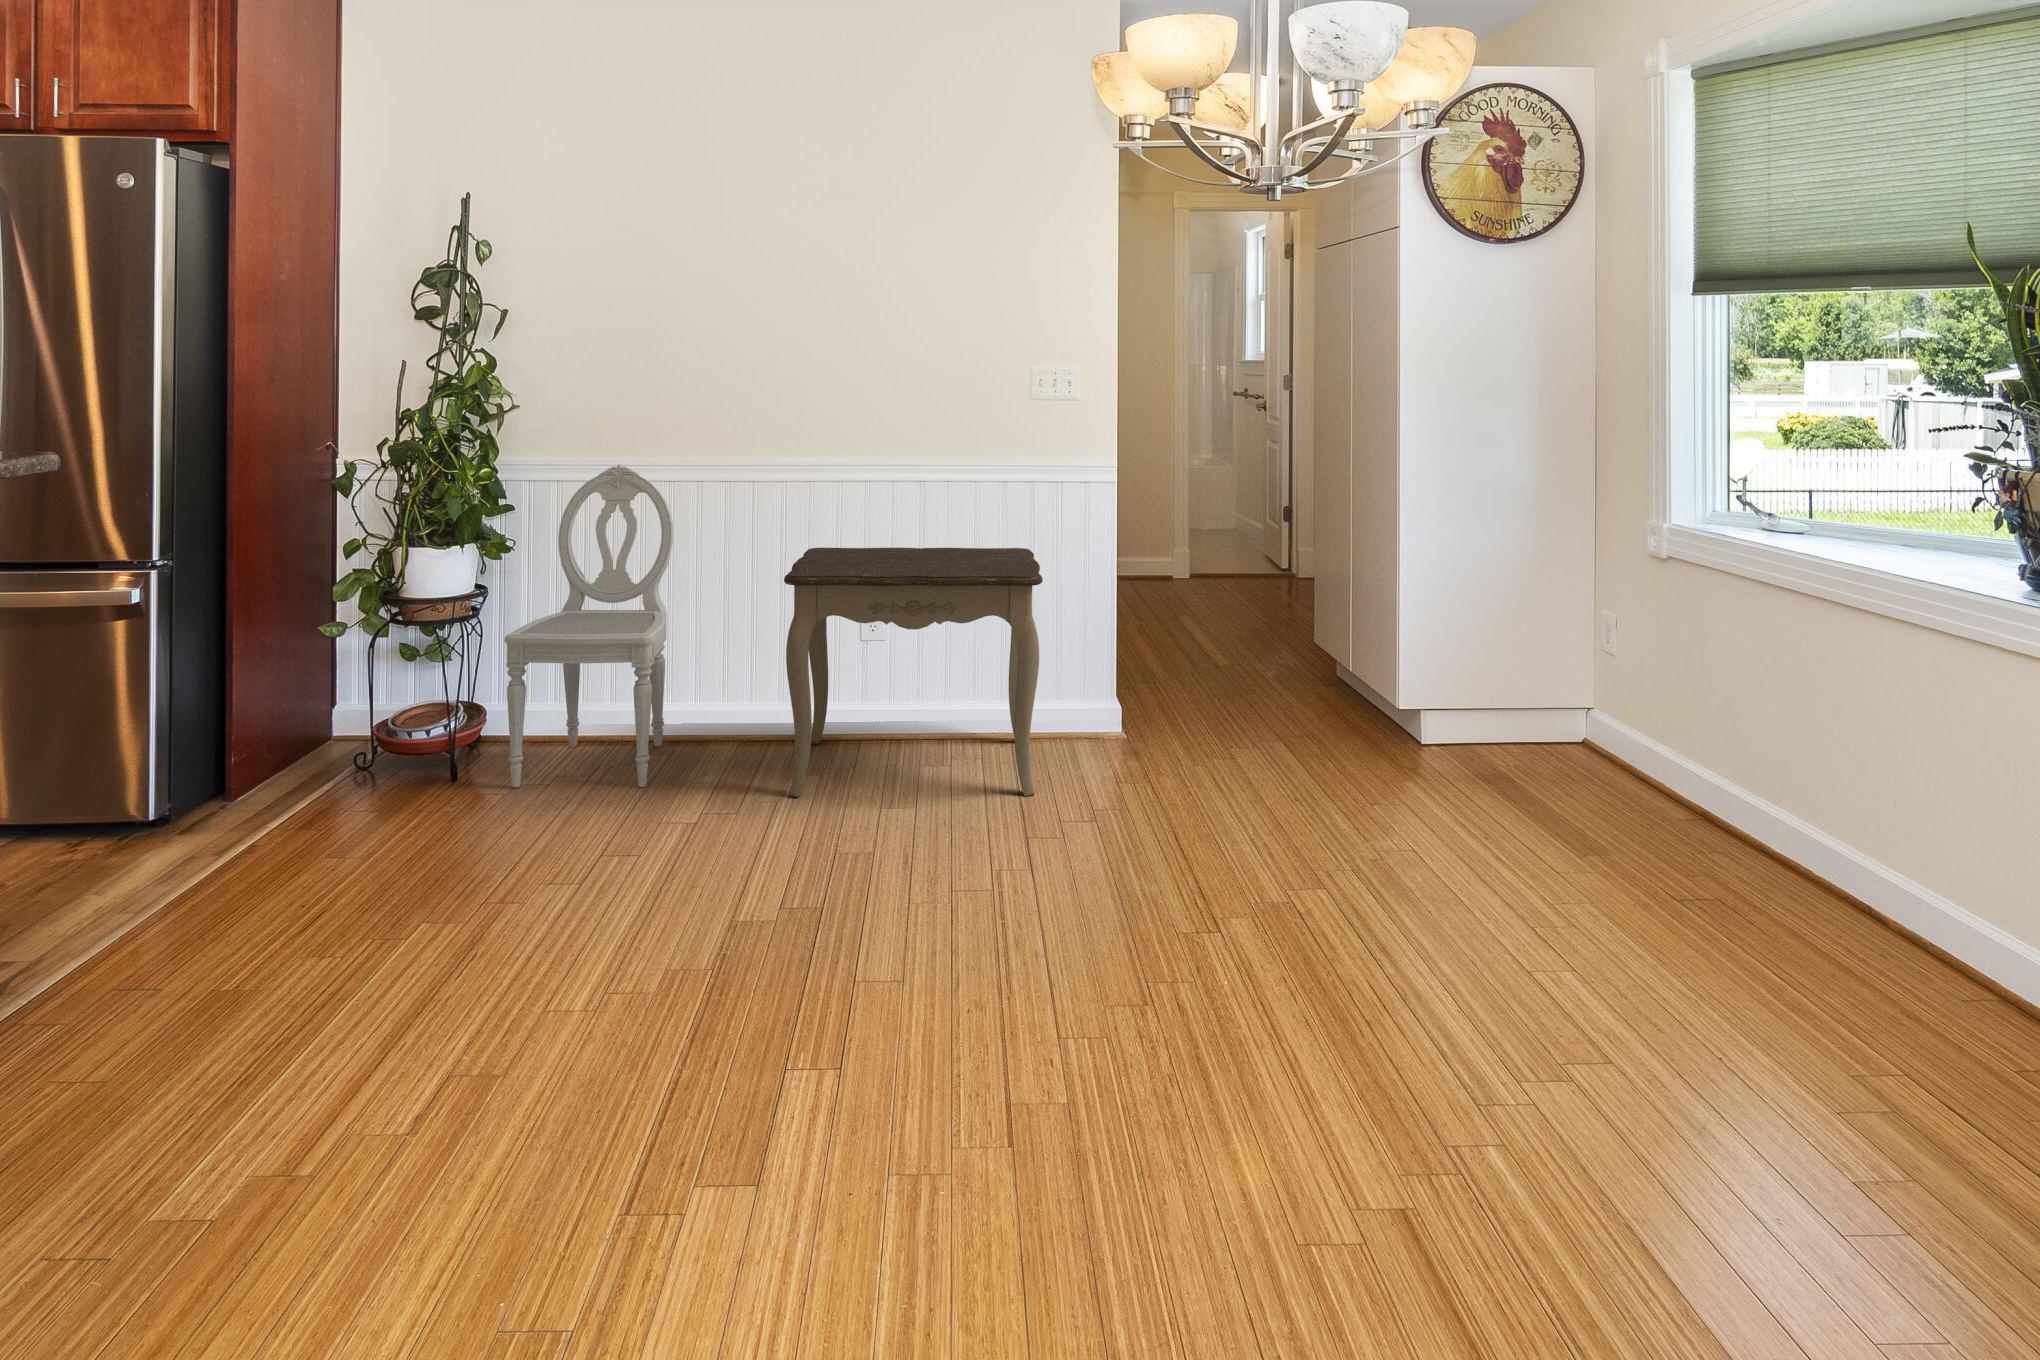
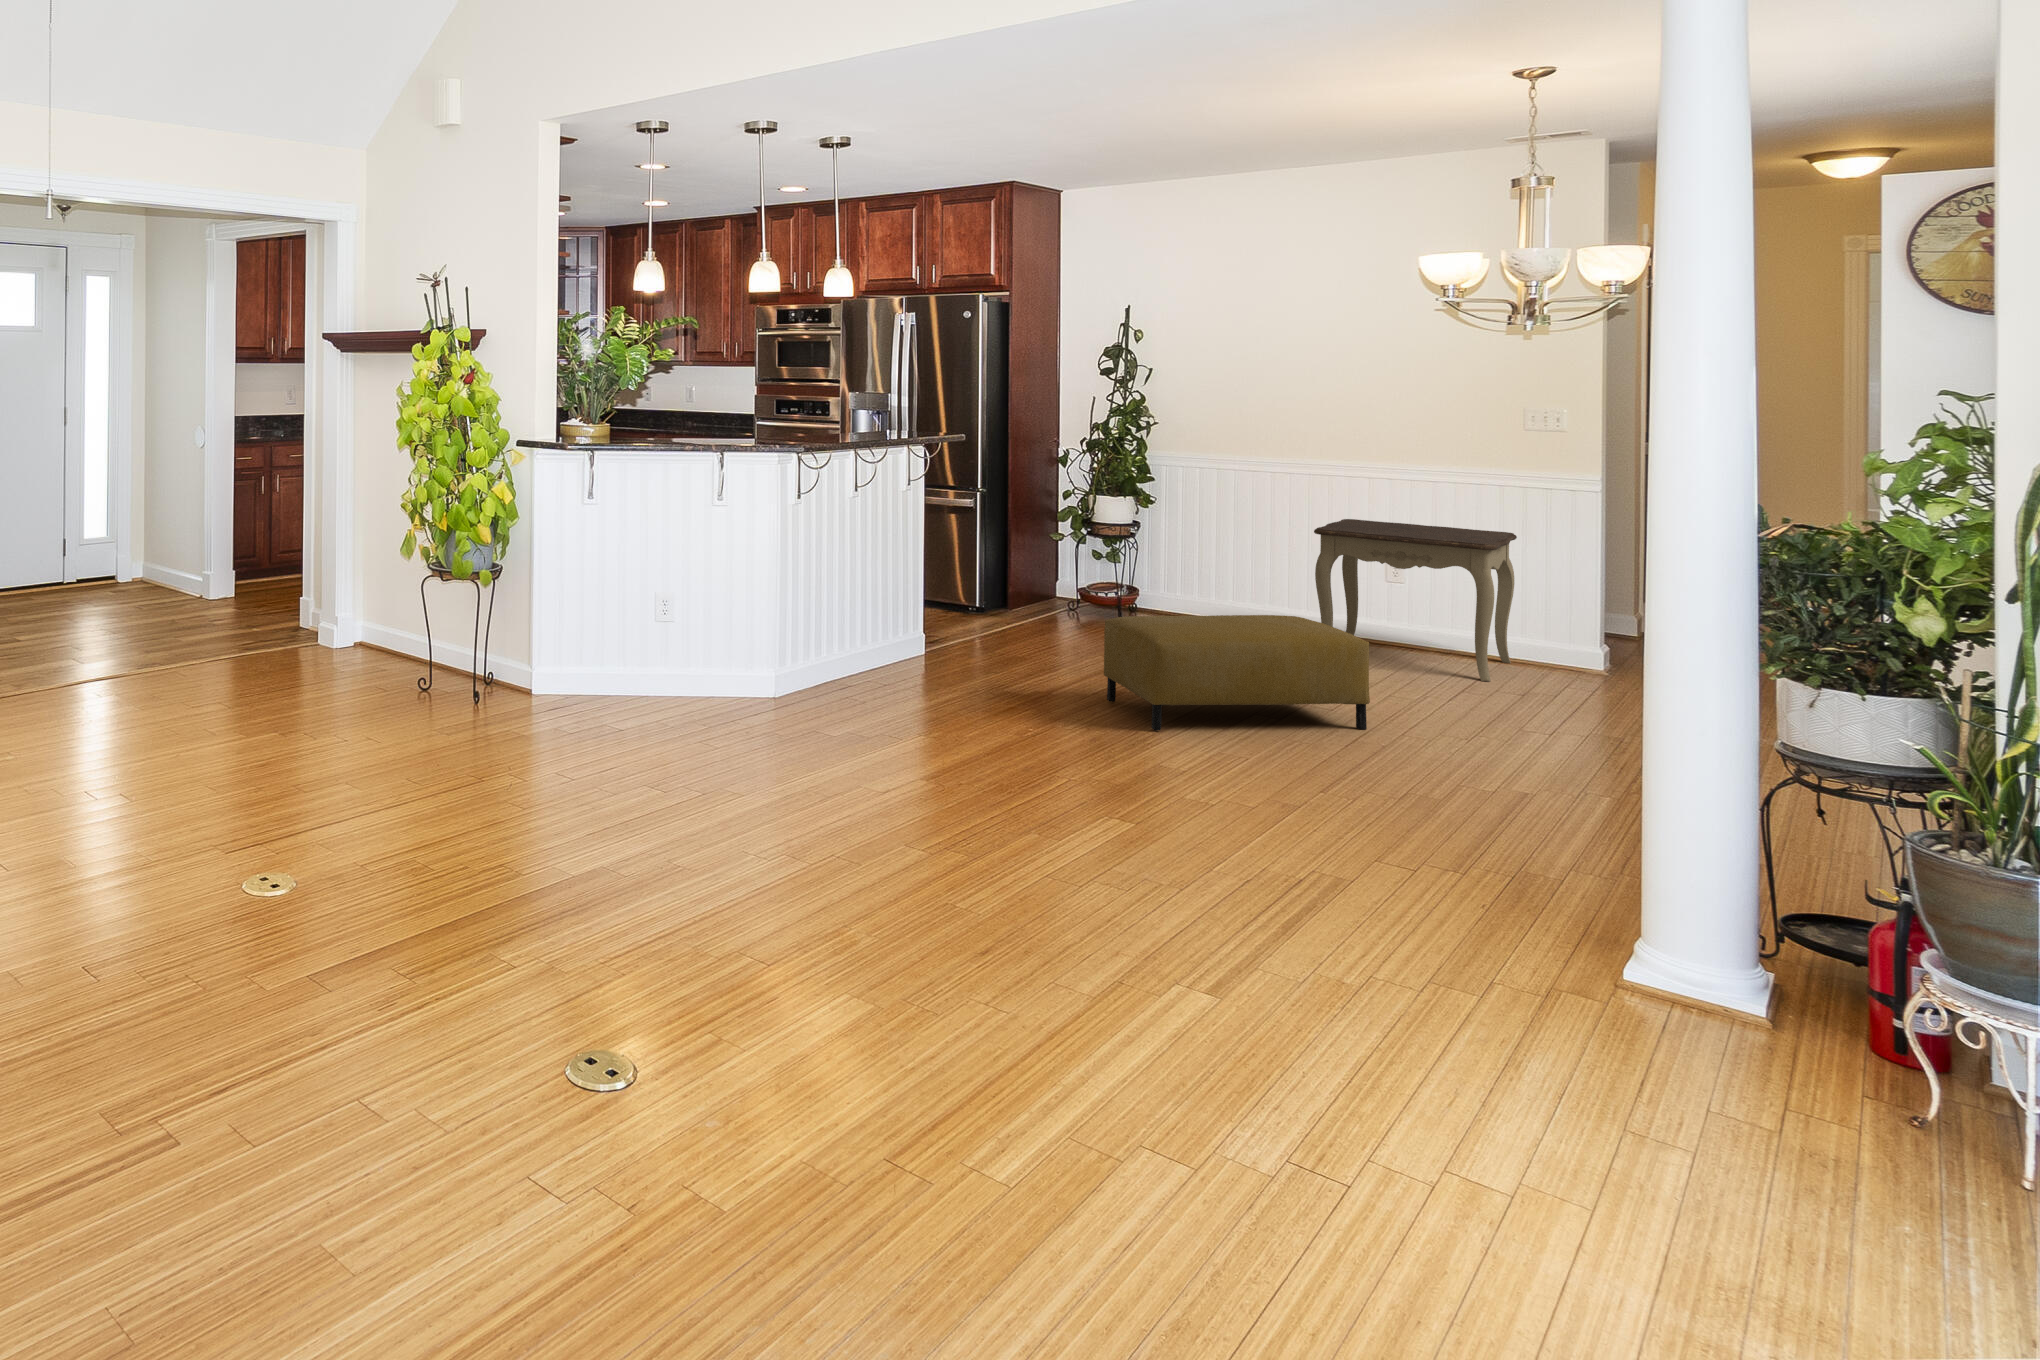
dining chair: present [505,465,673,788] -> none [1150,460,1253,639]
ottoman: none [393,785,975,1280] -> present [1104,615,1370,730]

